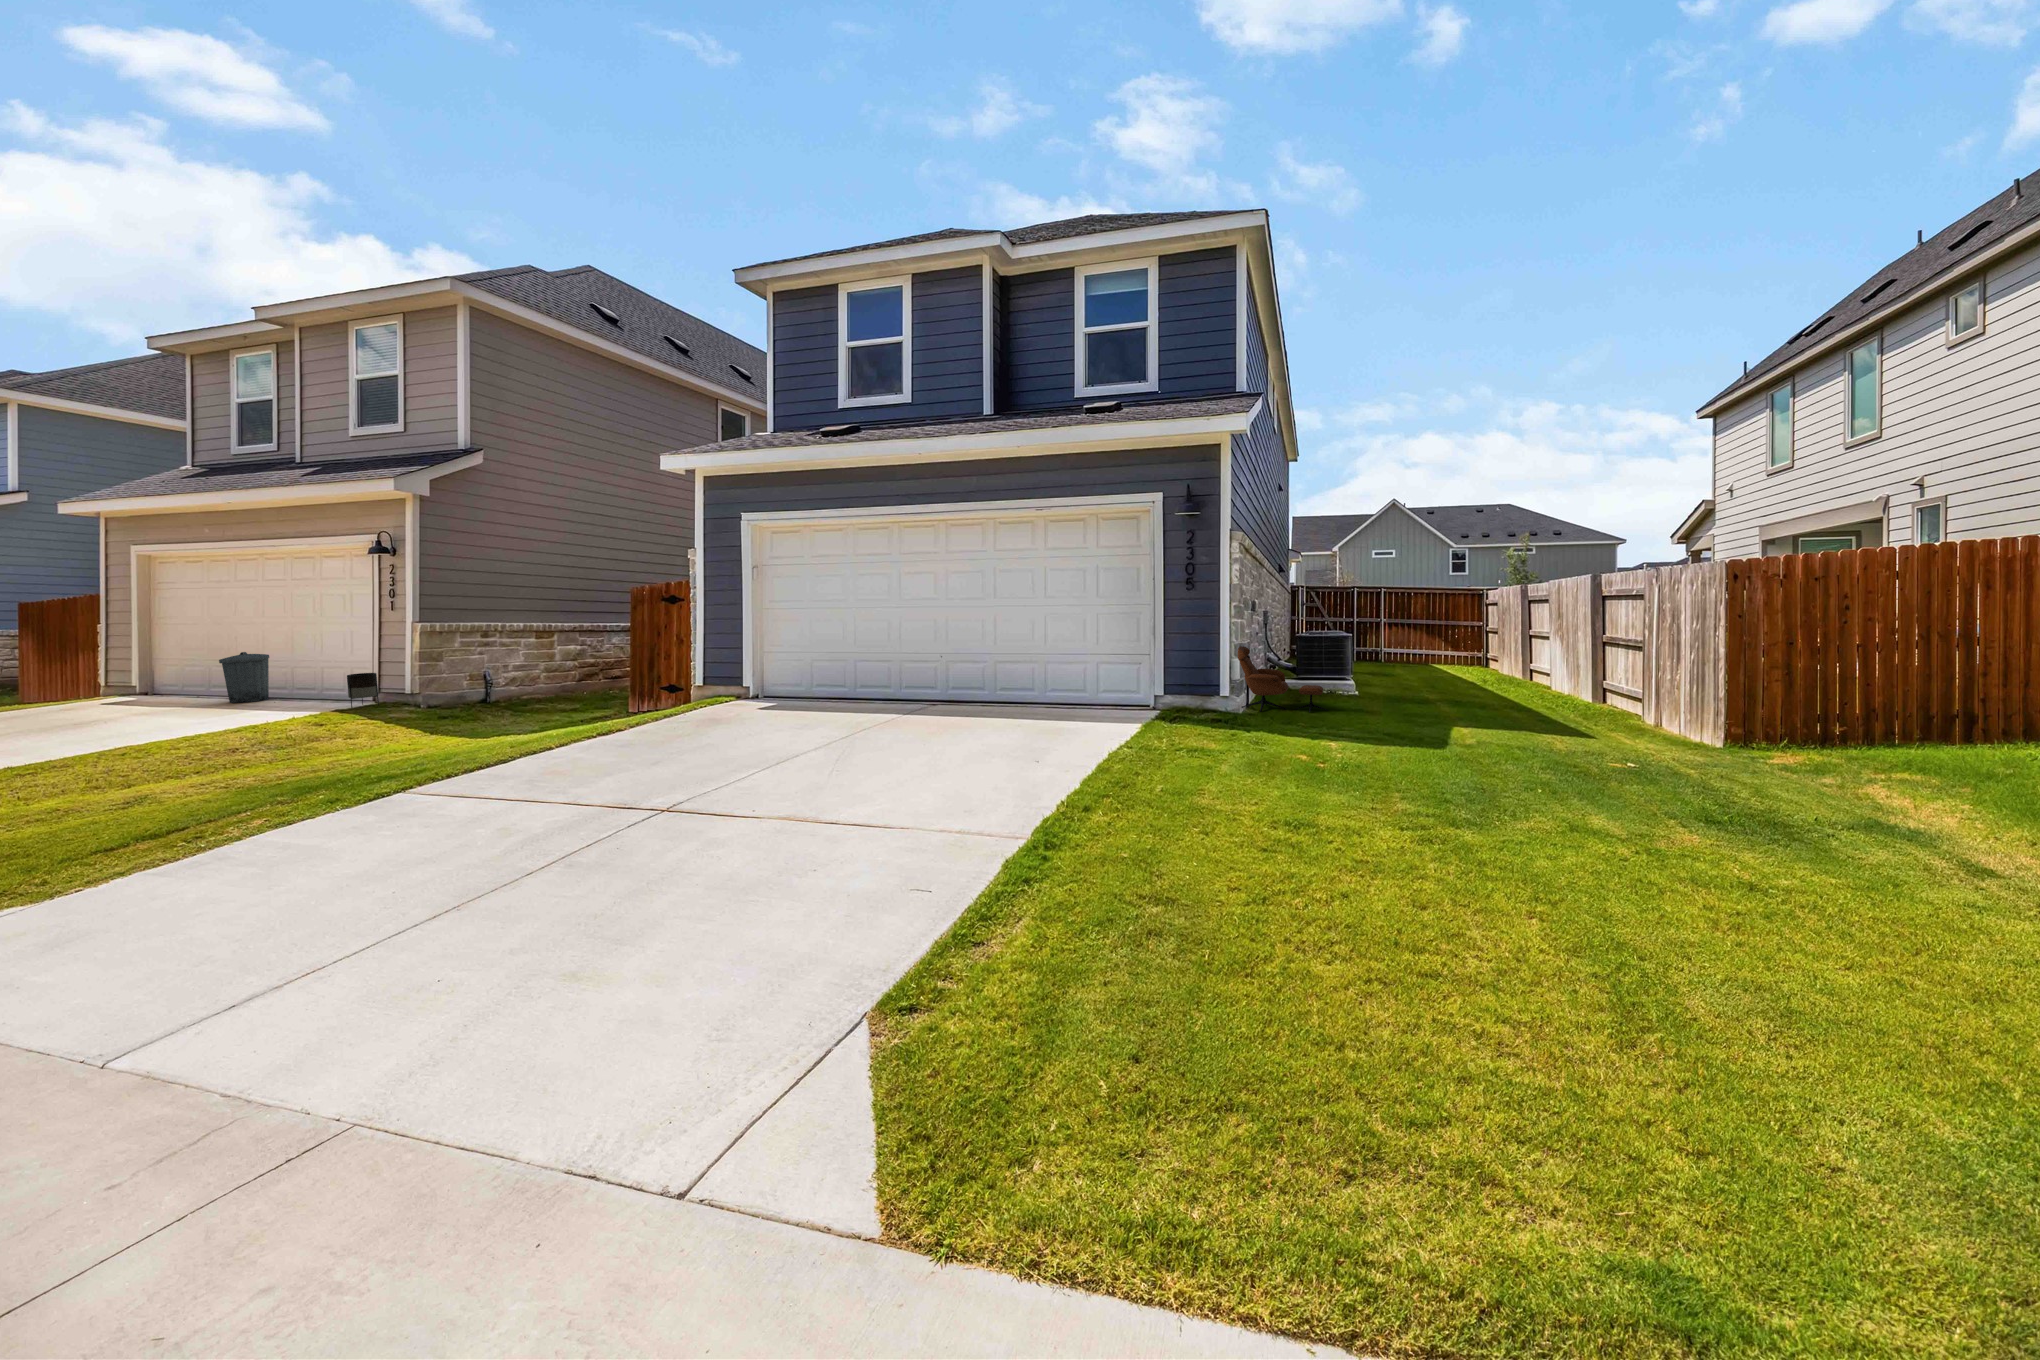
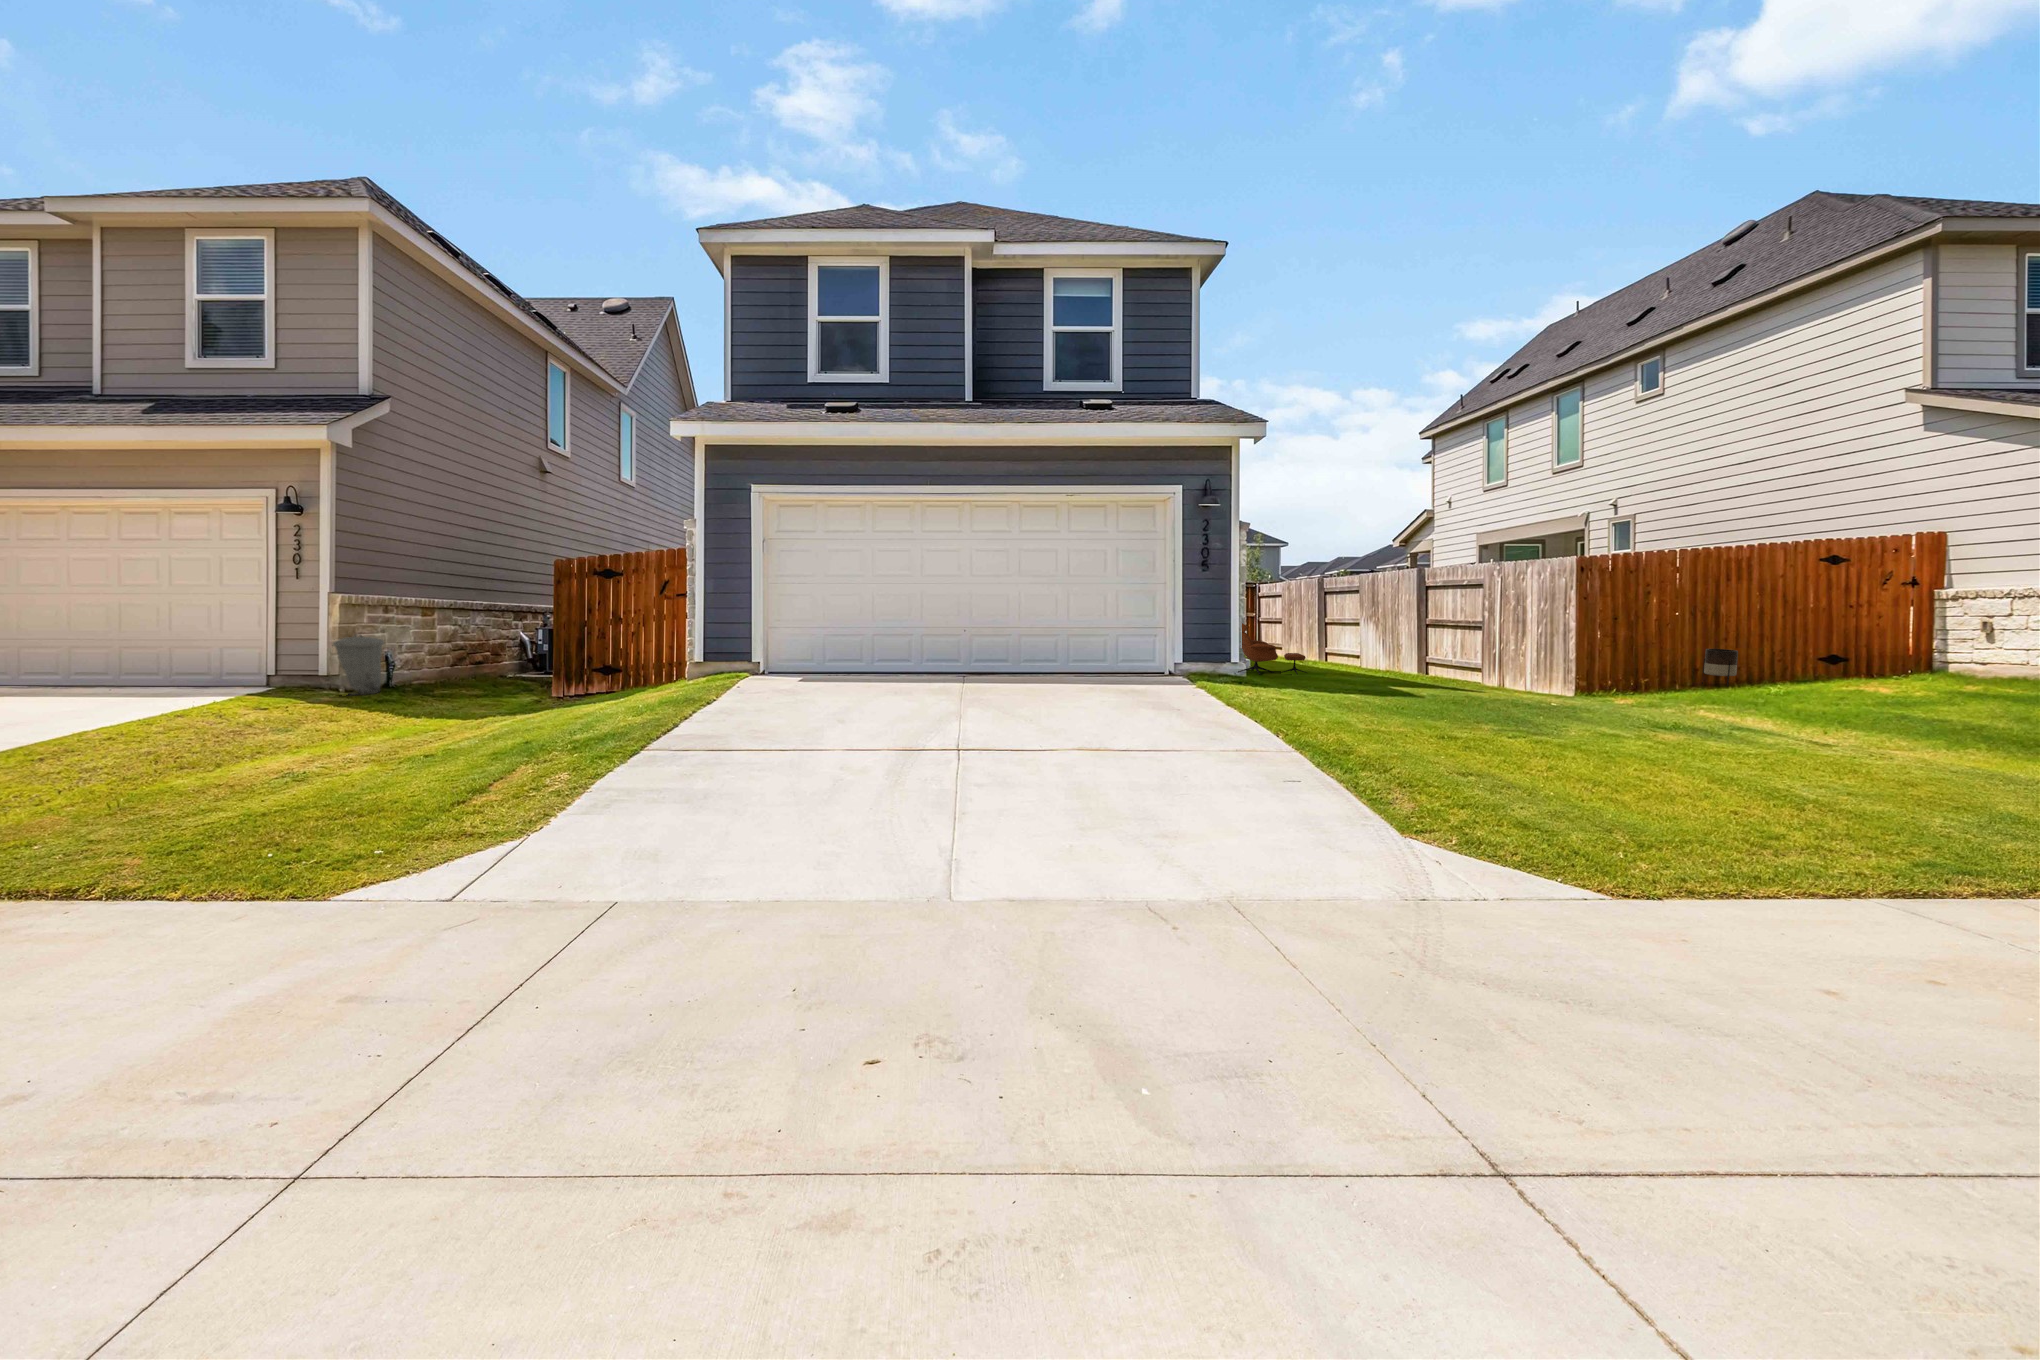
trash can: present [219,652,269,703] -> present [332,635,384,695]
planter: present [347,673,379,708] -> present [1702,649,1738,686]

